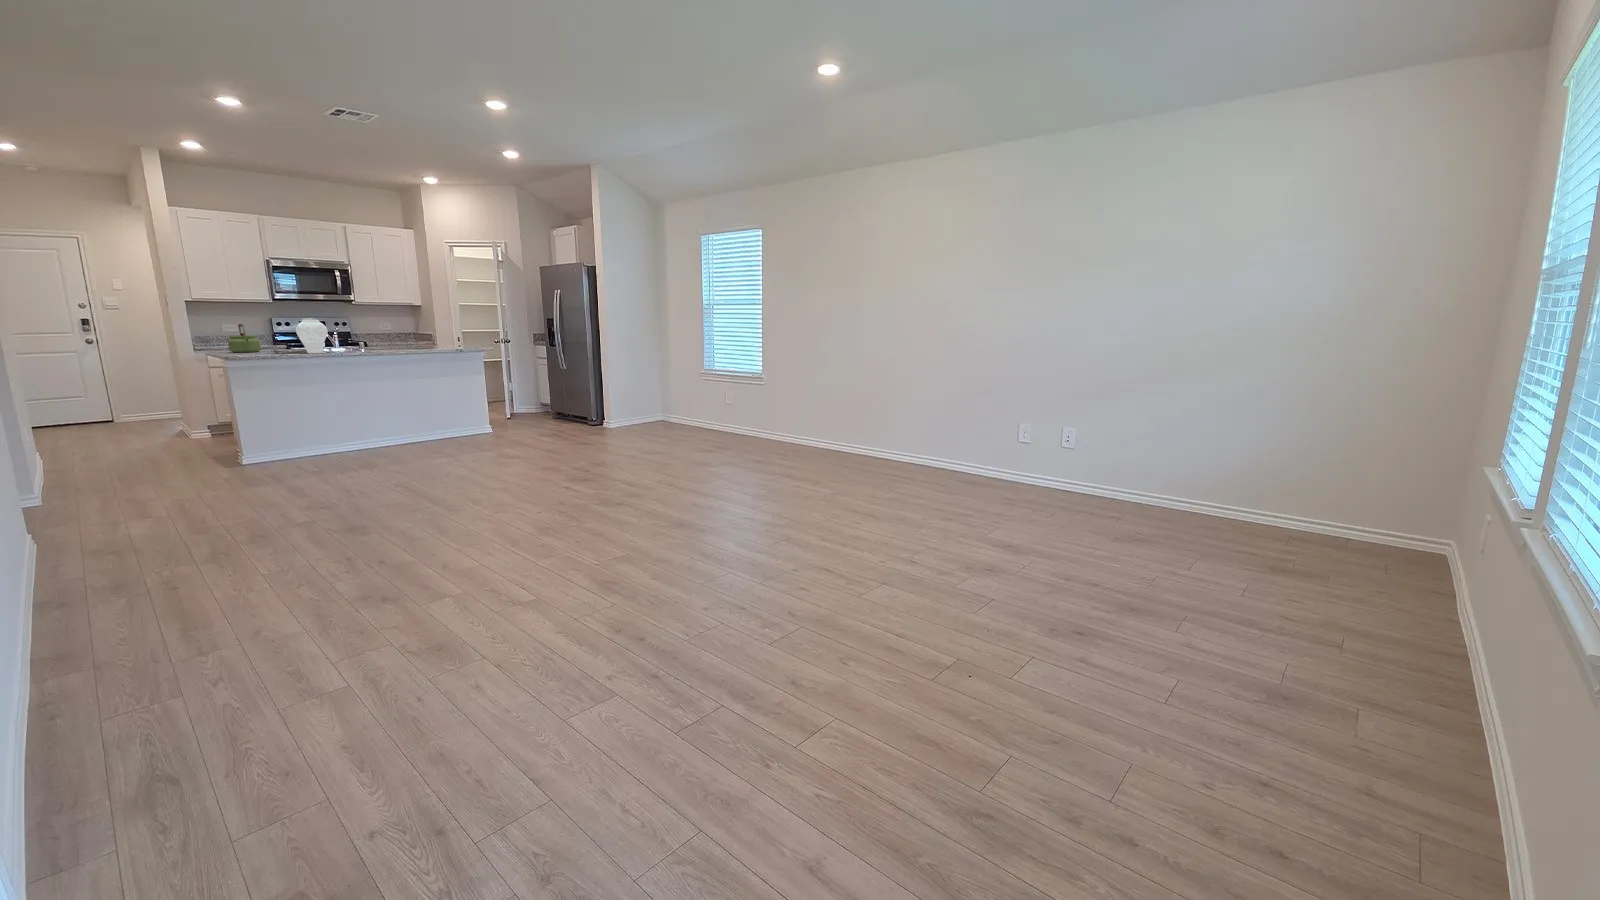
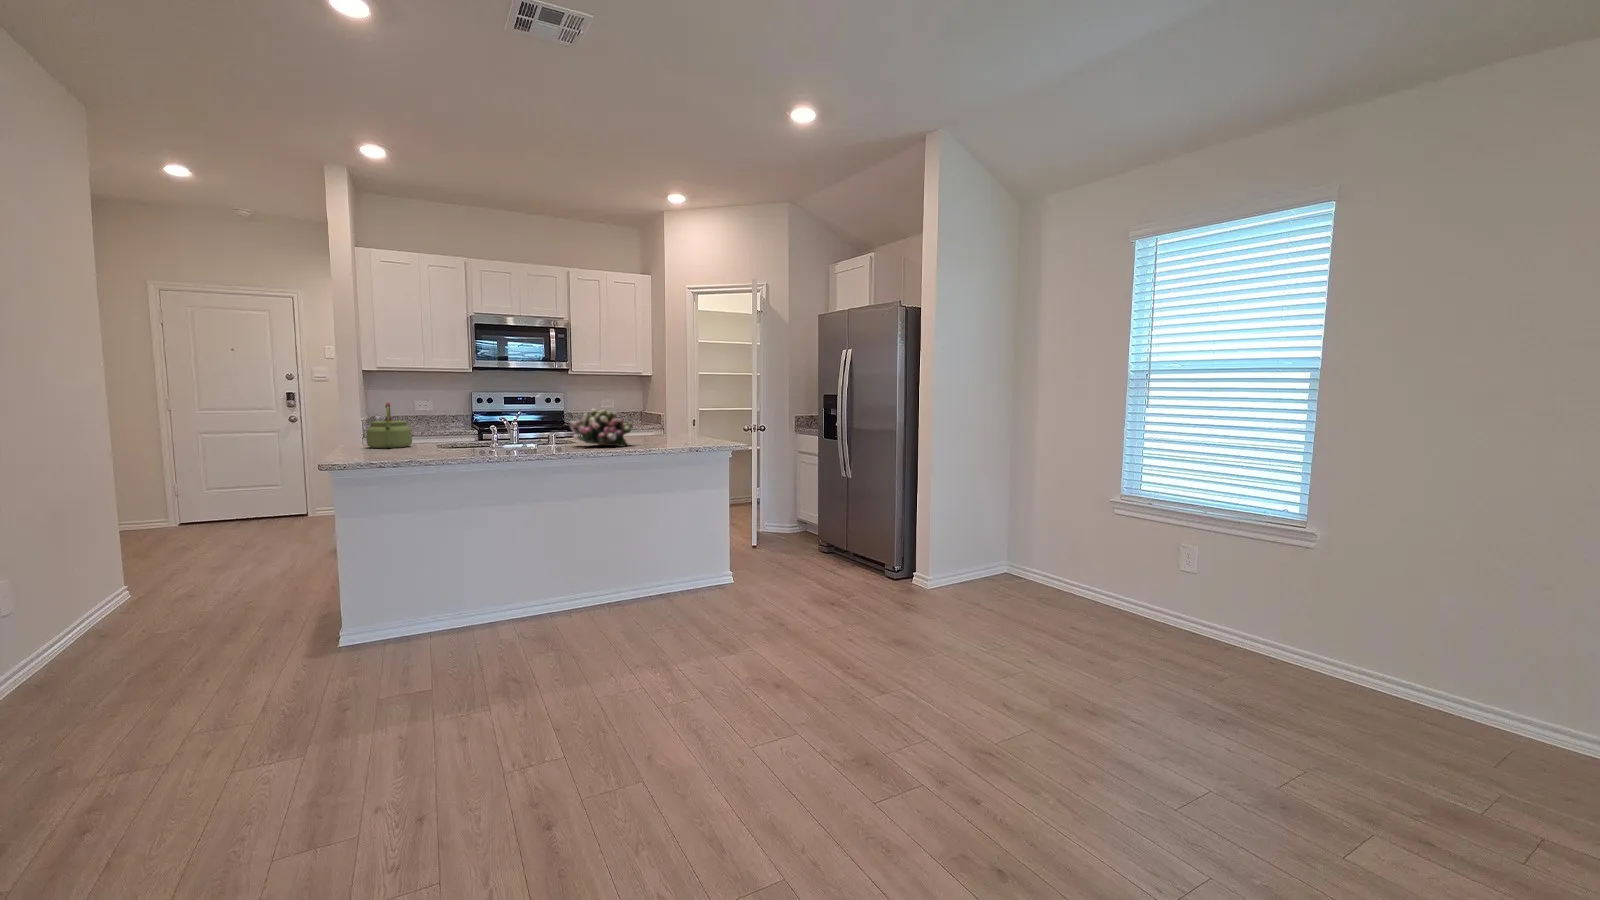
vase: present [296,319,328,353] -> none [437,397,488,457]
flower arrangement: none [374,327,417,349] -> present [570,409,633,447]

